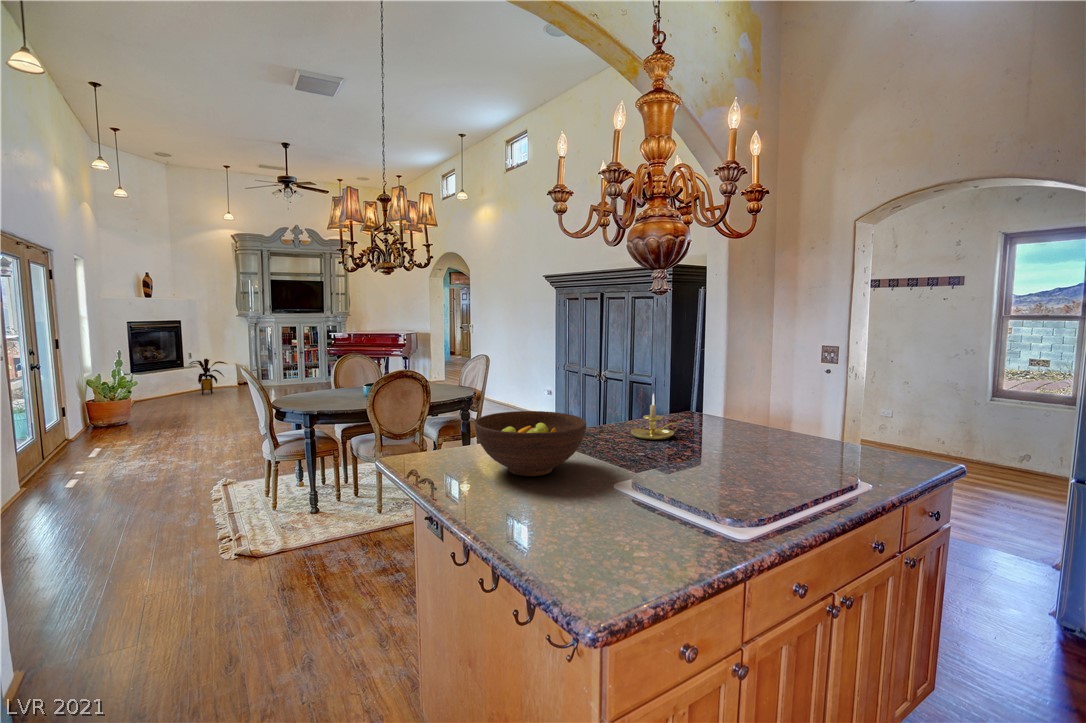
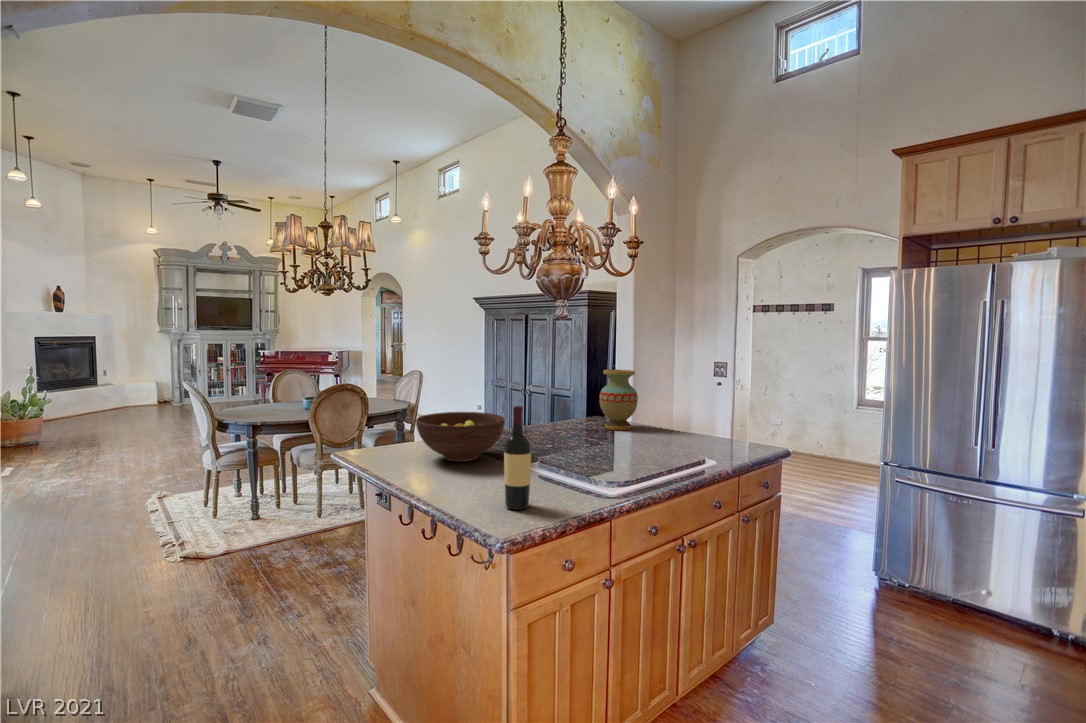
house plant: present [190,358,227,395] -> none [105,376,149,413]
vase: none [700,358,749,434] -> present [599,370,638,430]
candle holder: present [631,394,678,440] -> none [544,398,584,435]
wine bottle: none [591,415,630,562] -> present [504,406,531,510]

